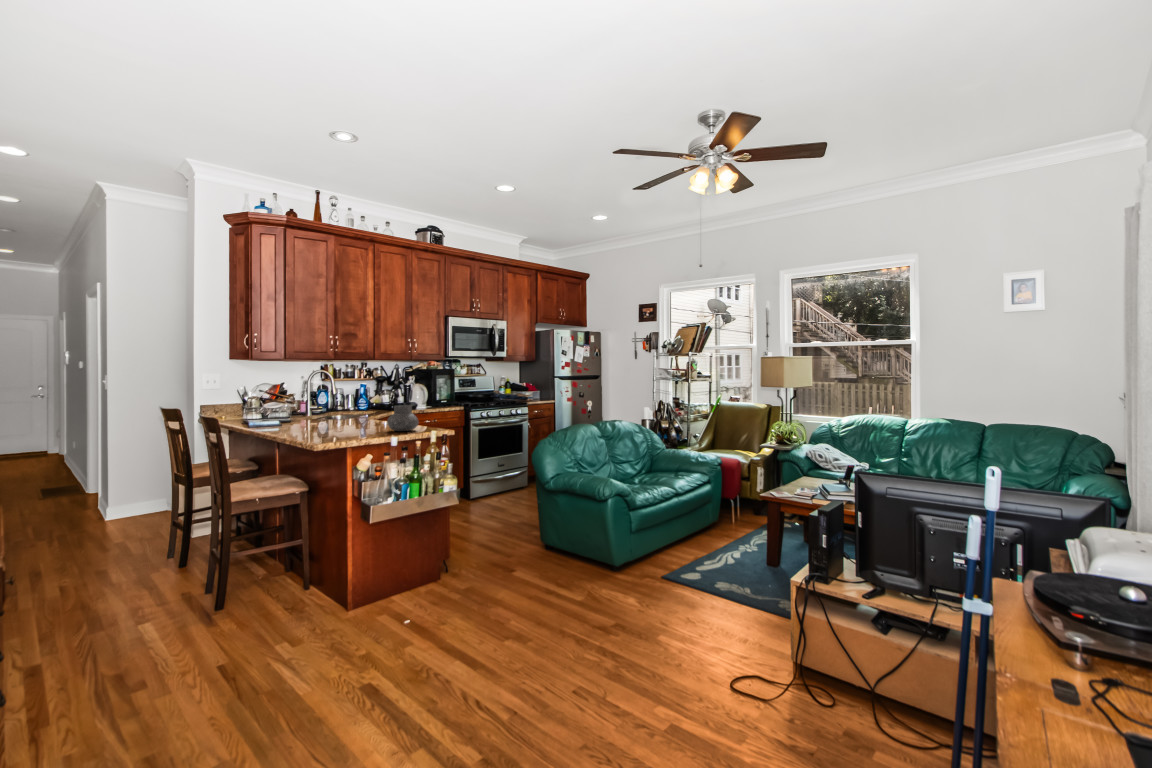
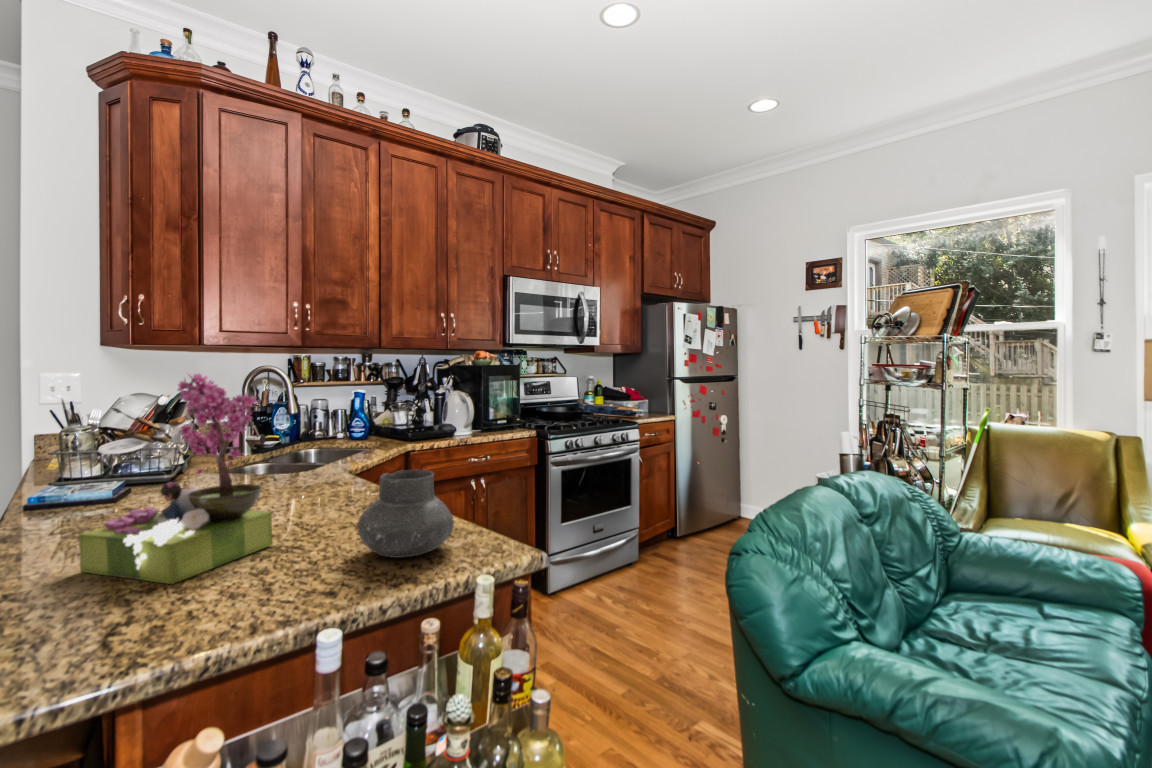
flower arrangement: none [301,372,356,435] -> present [79,374,272,584]

